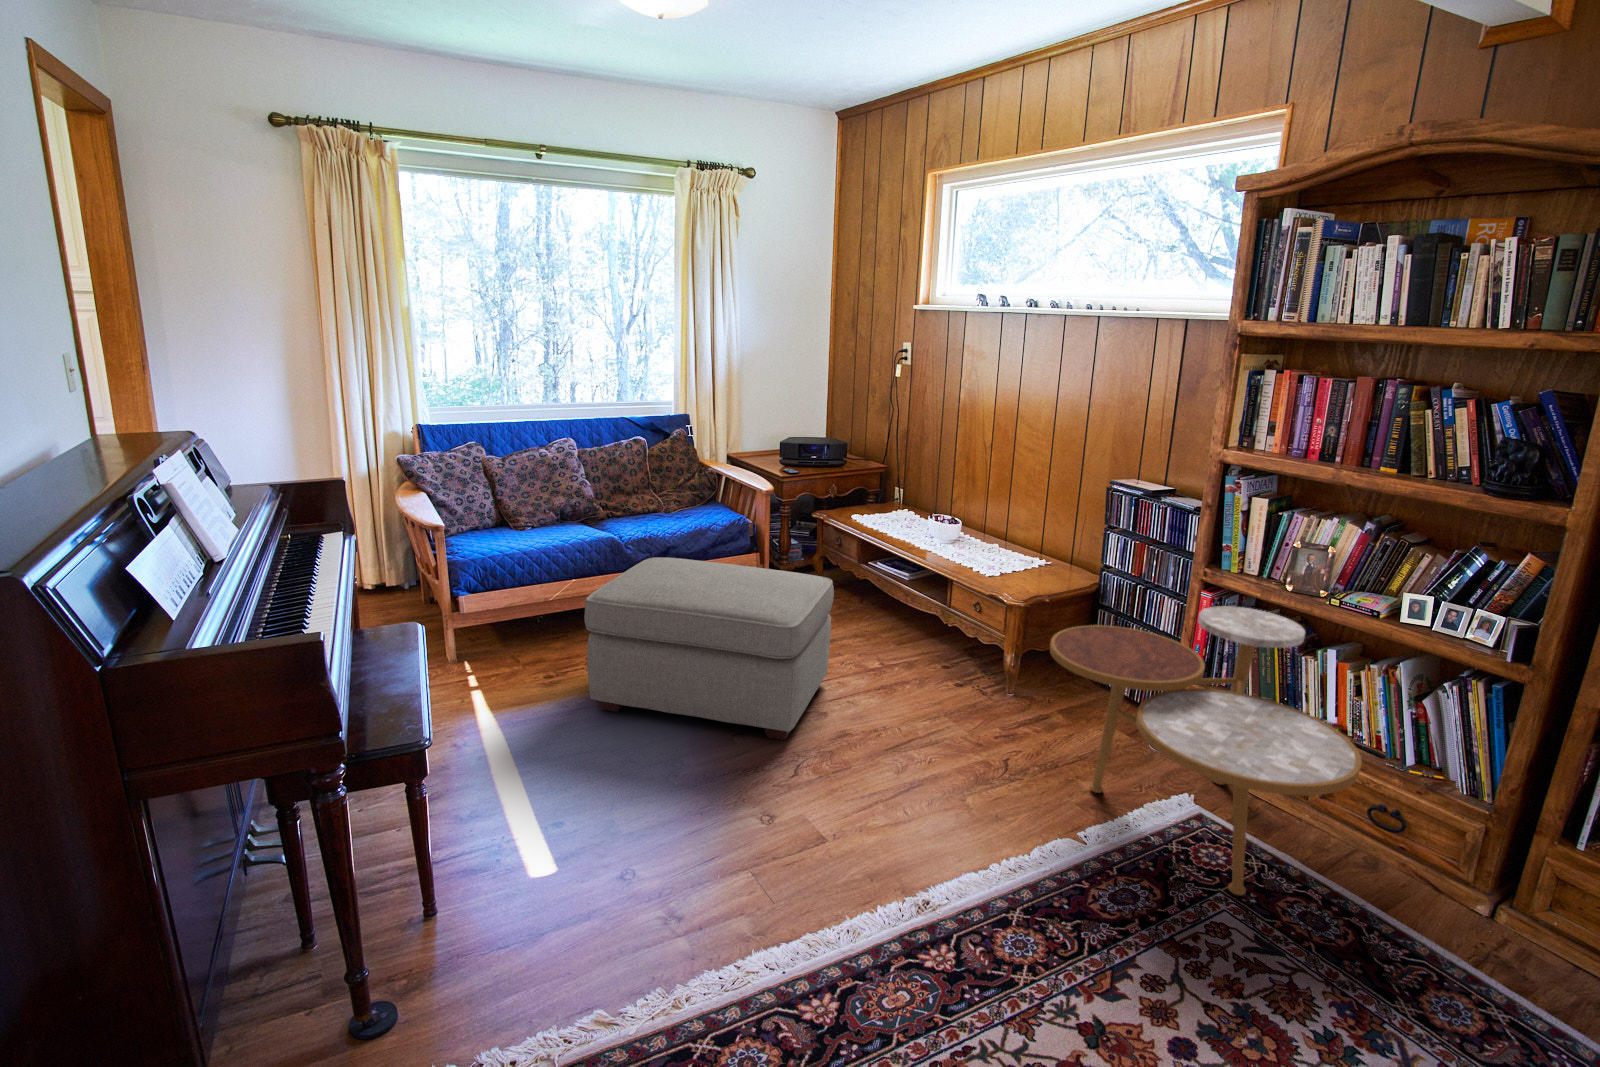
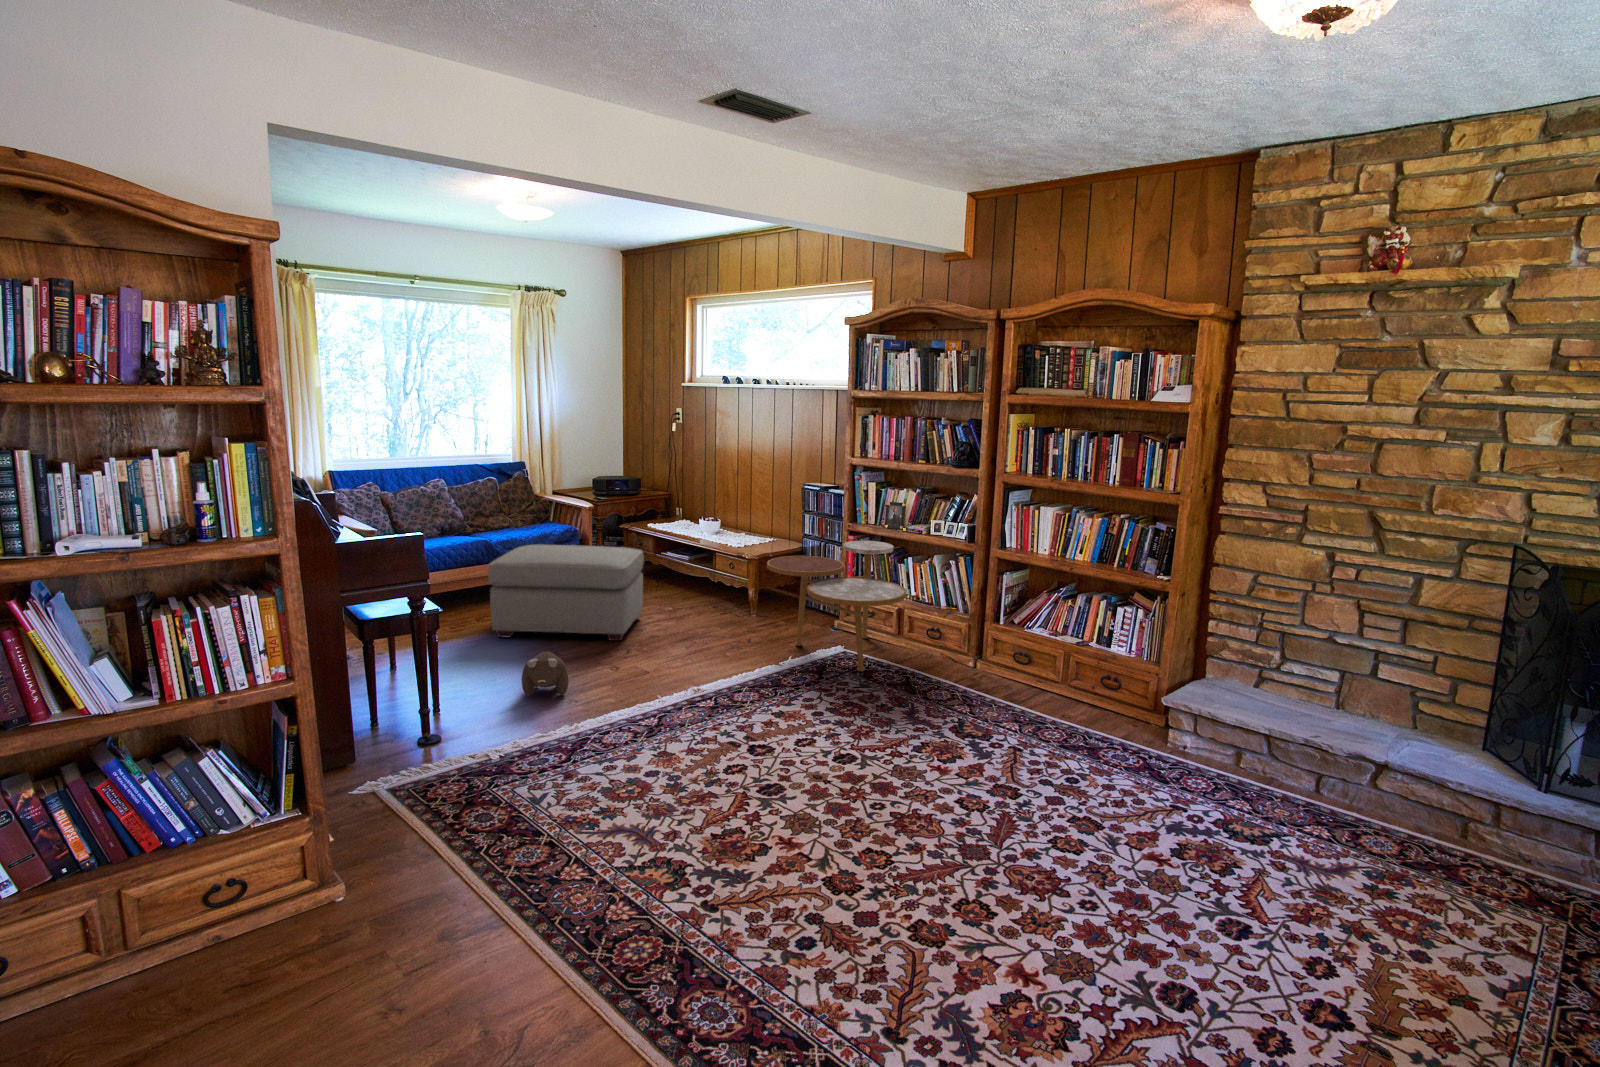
plush toy: none [587,804,670,890] -> present [522,652,568,696]

